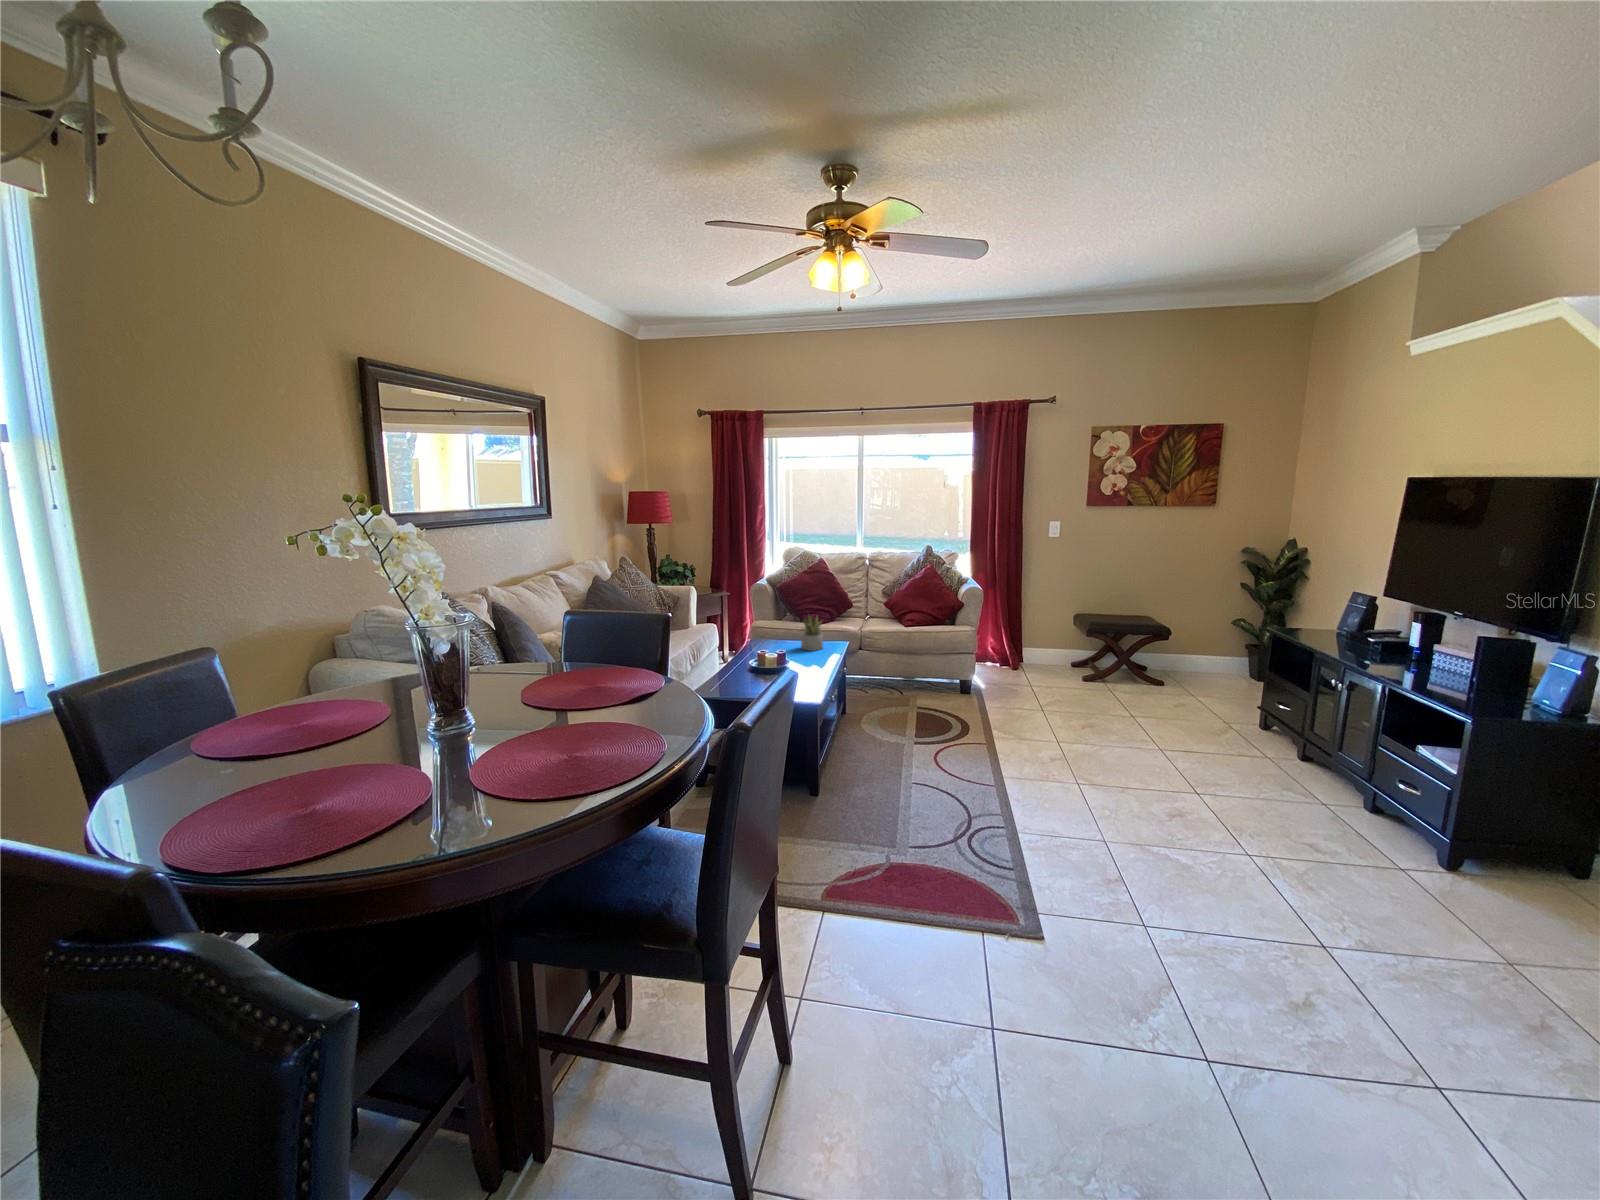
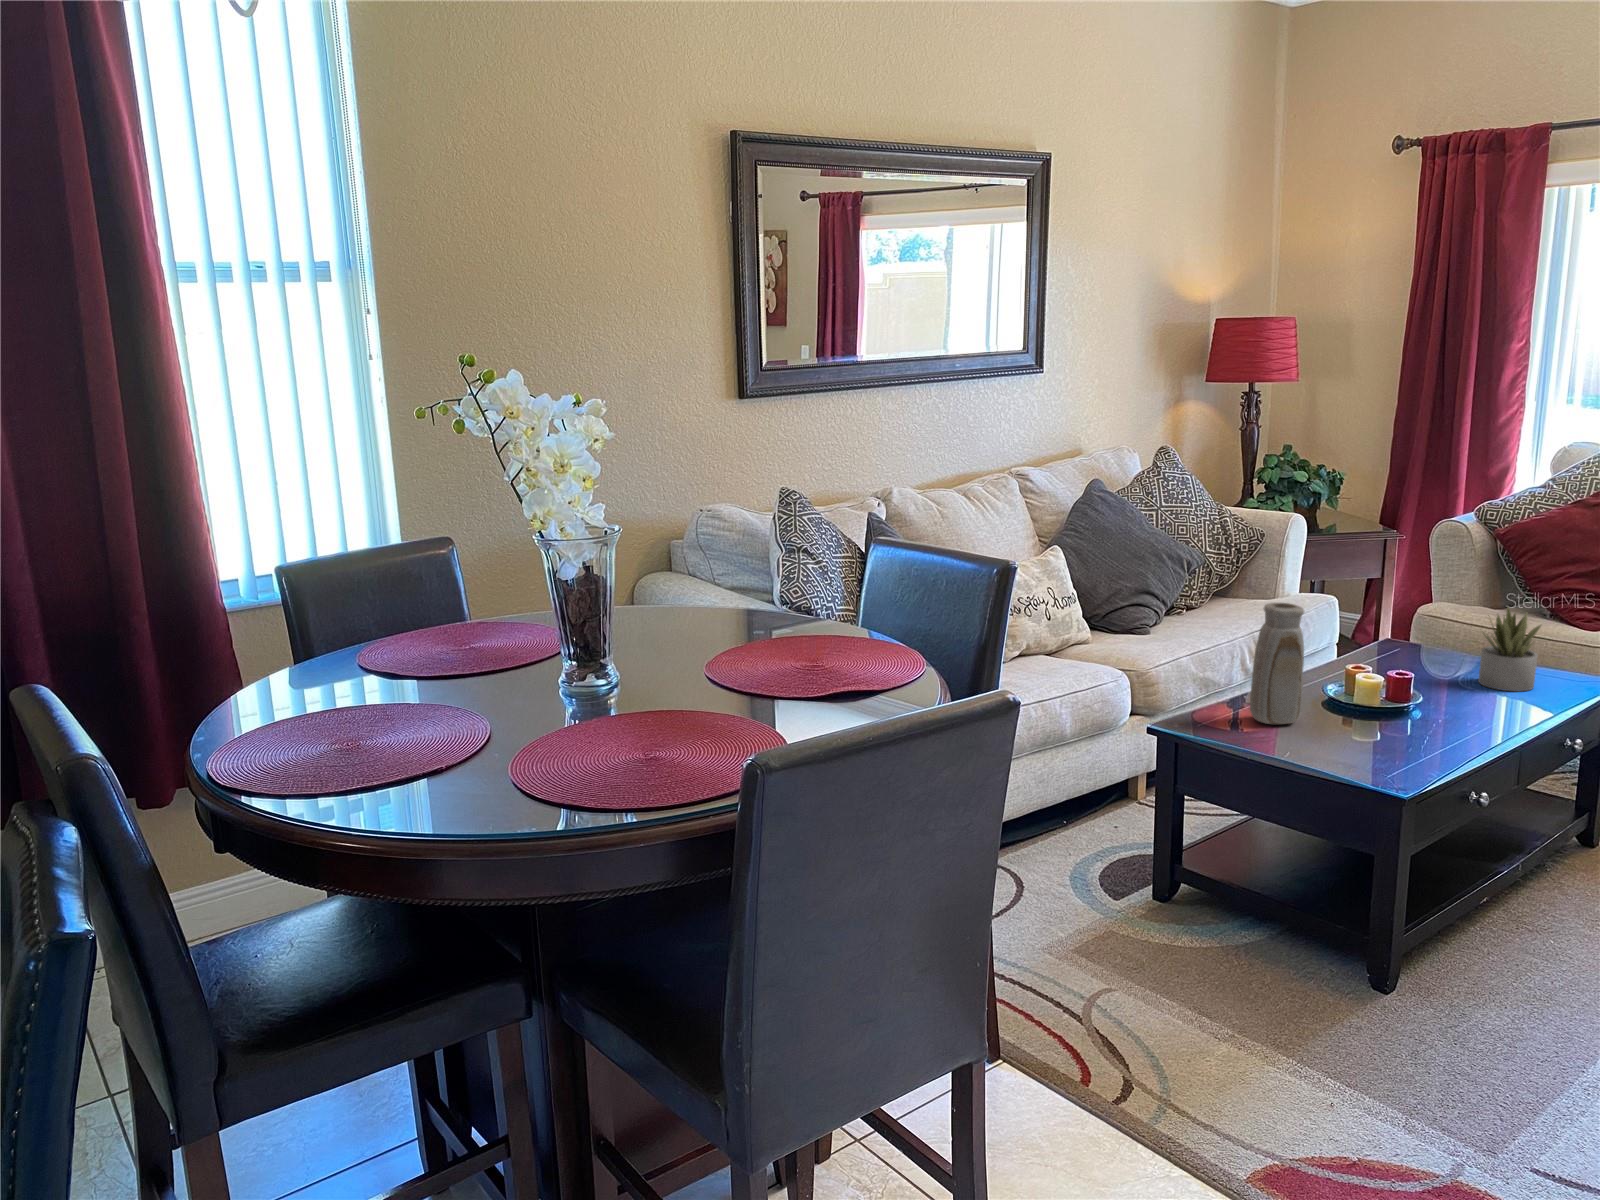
vase: none [727,622,750,682] -> present [1250,603,1304,724]

